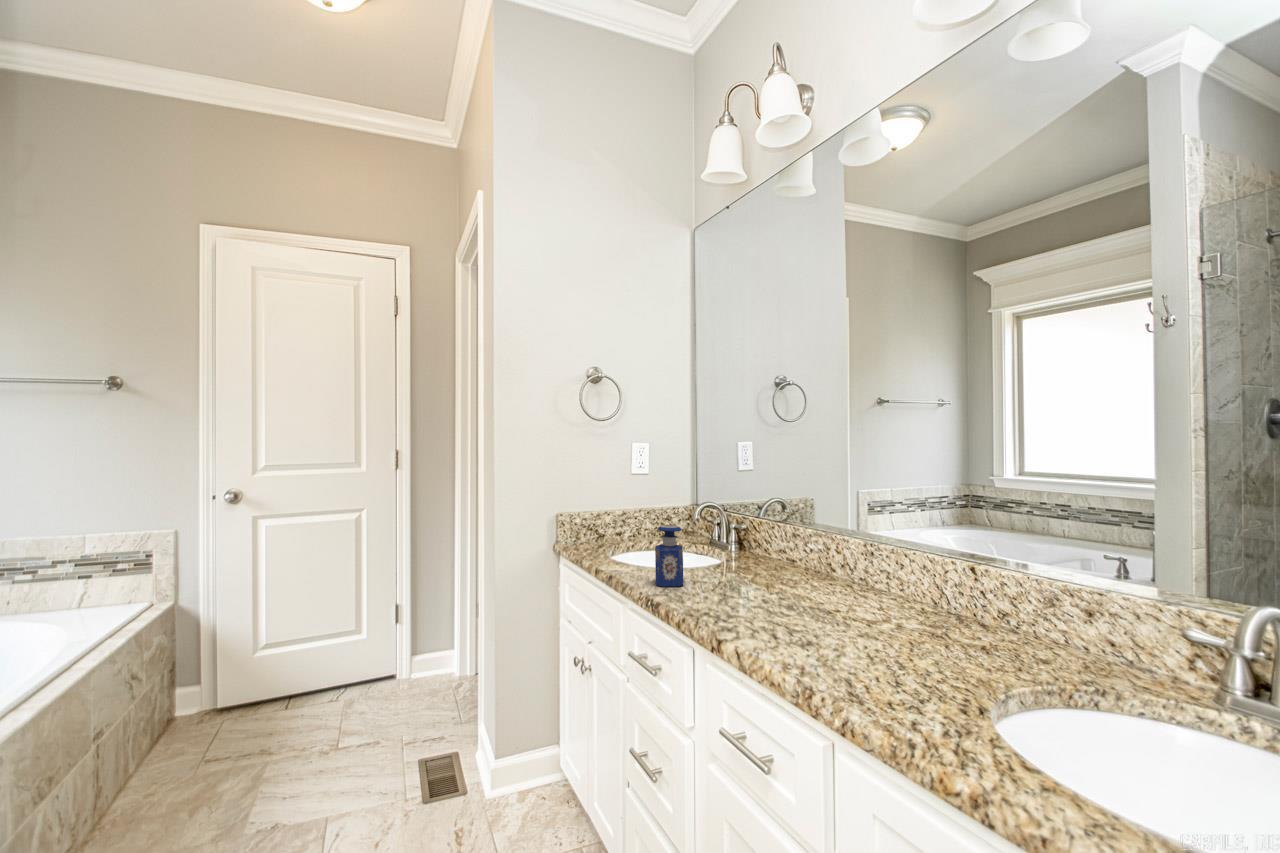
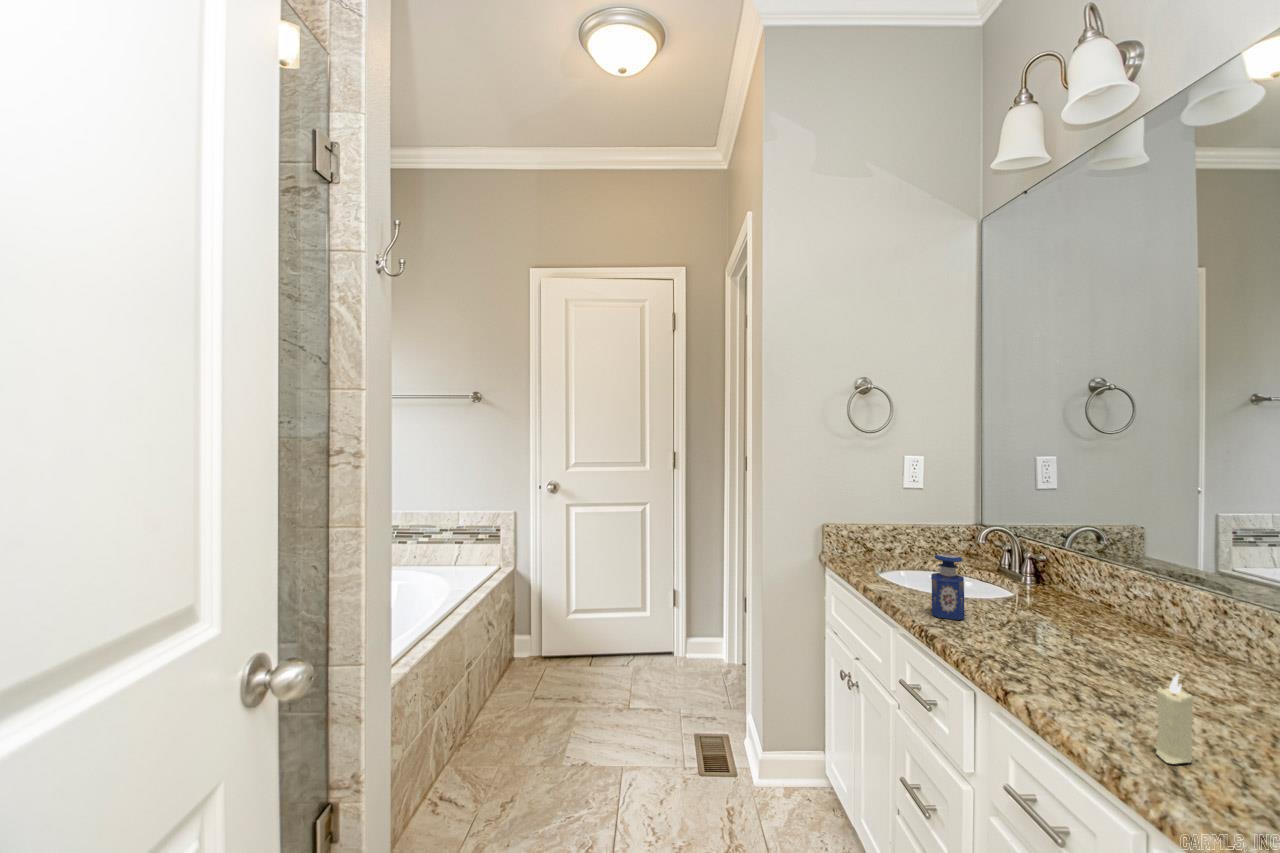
candle: none [834,596,861,677] -> present [1155,674,1193,764]

